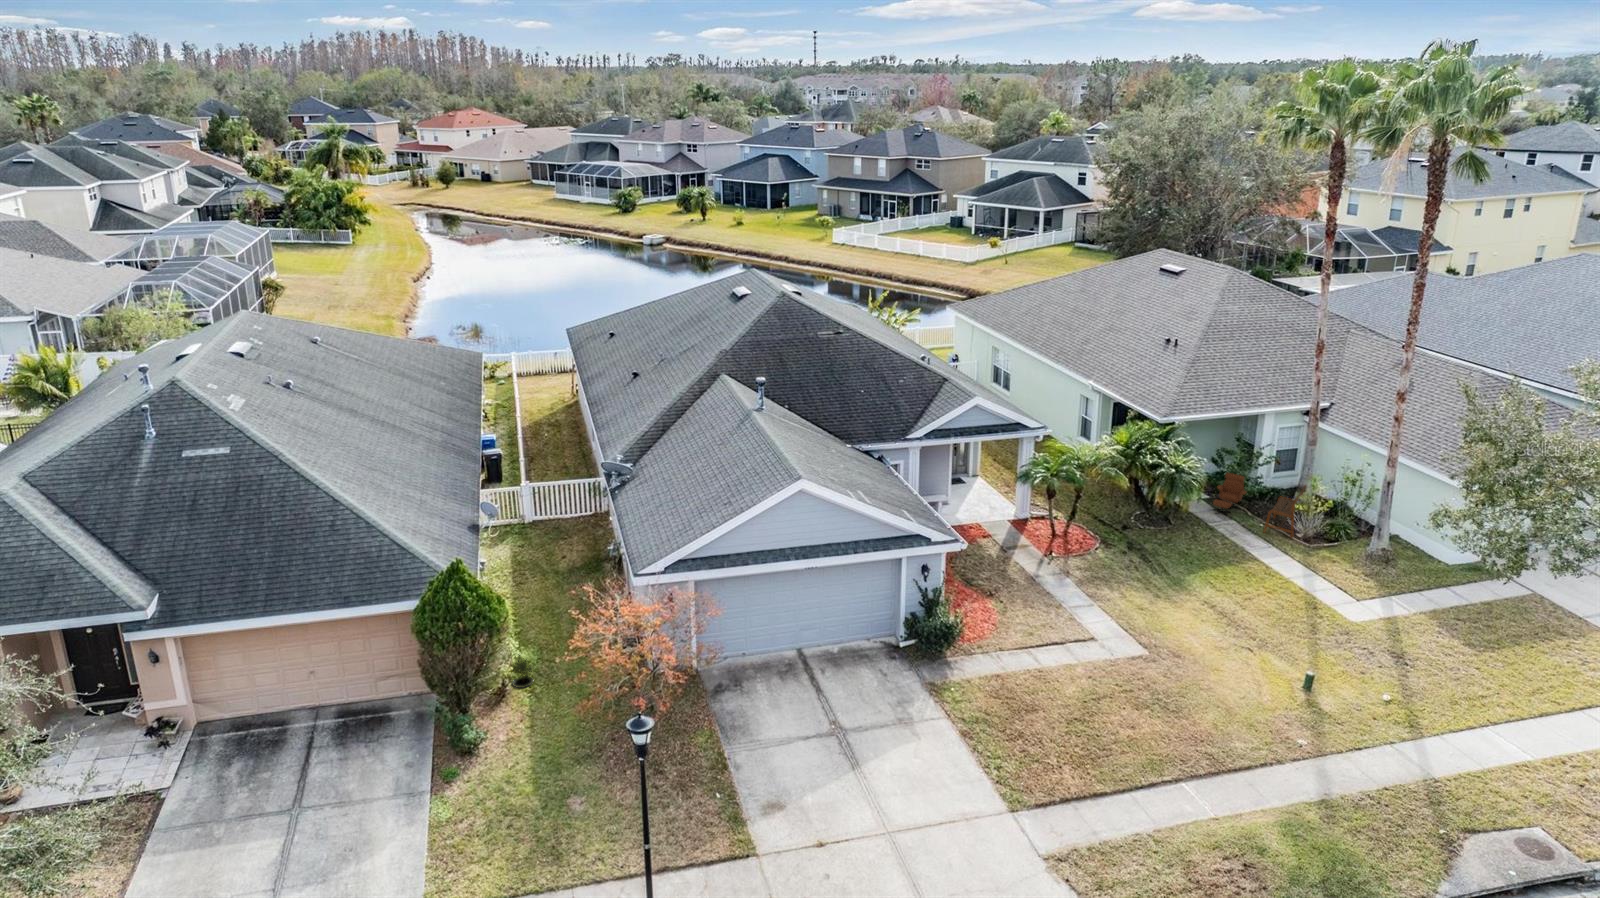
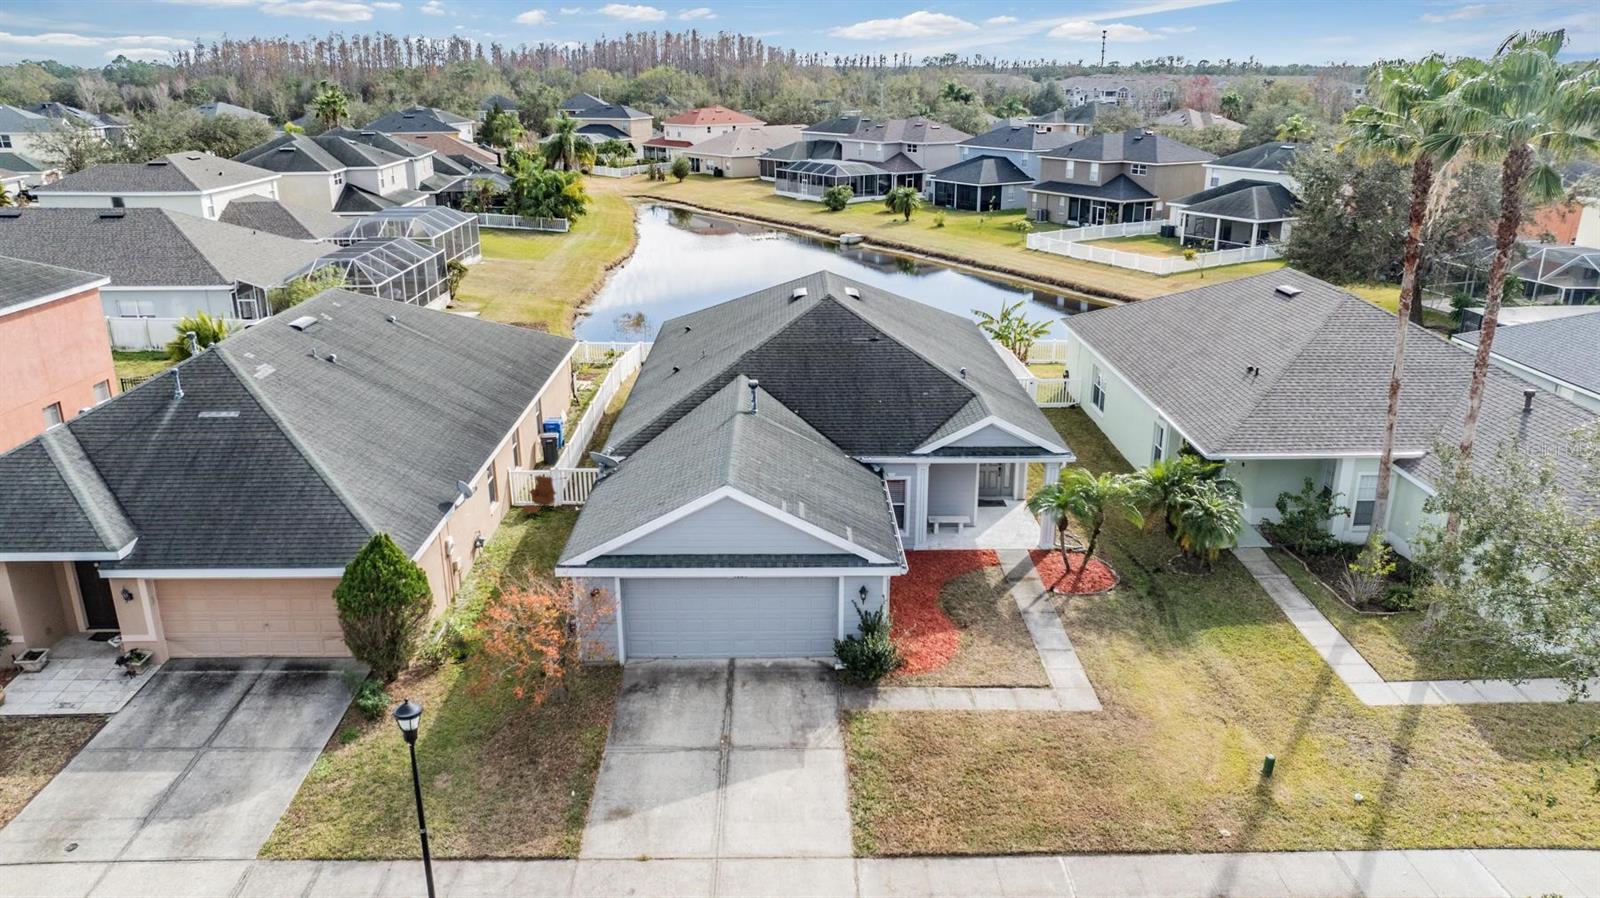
lounge chair: present [1214,473,1246,513] -> present [523,476,556,518]
bench: present [1264,486,1306,538] -> none [1316,544,1376,604]

